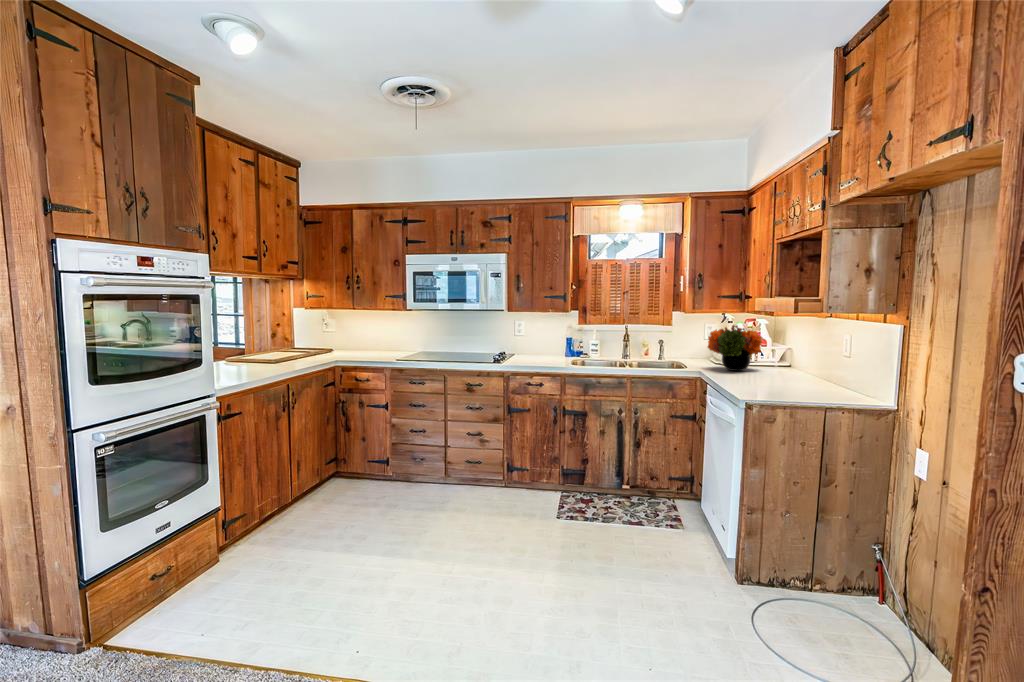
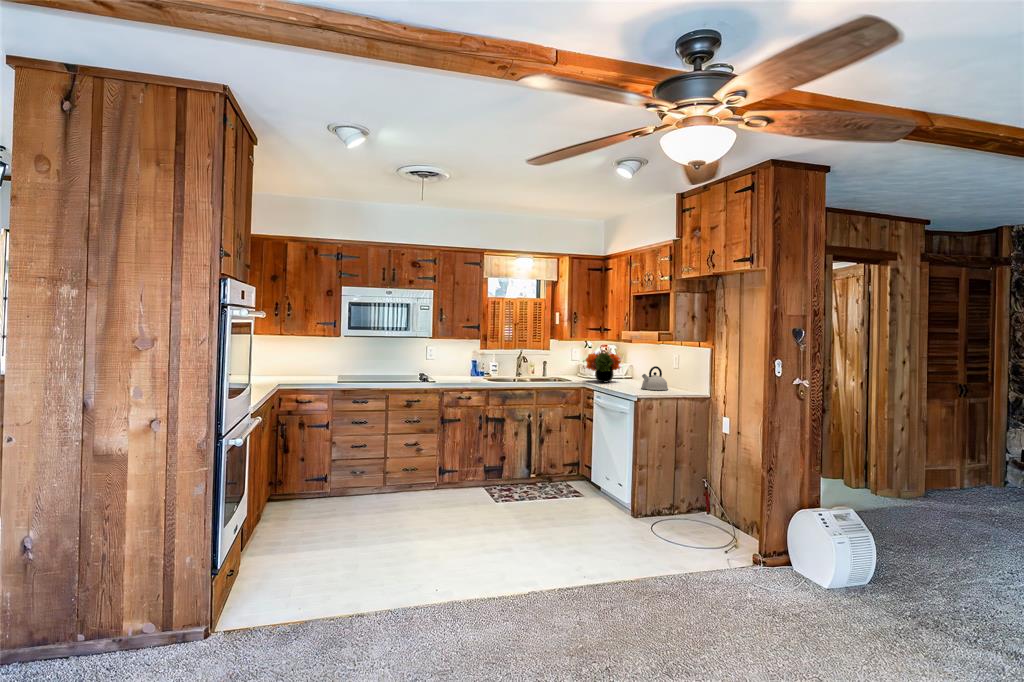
kettle: none [778,351,827,390] -> present [641,366,668,390]

